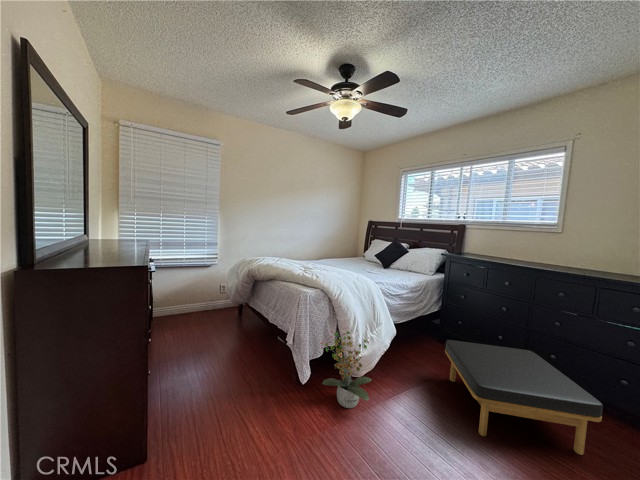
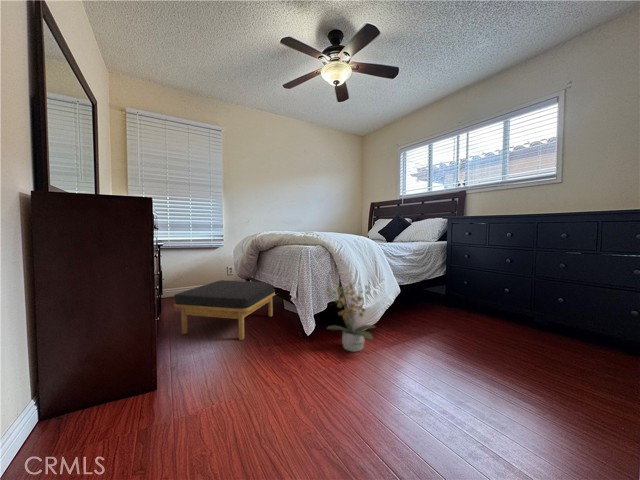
ottoman: present [445,340,603,455] -> present [174,280,275,340]

